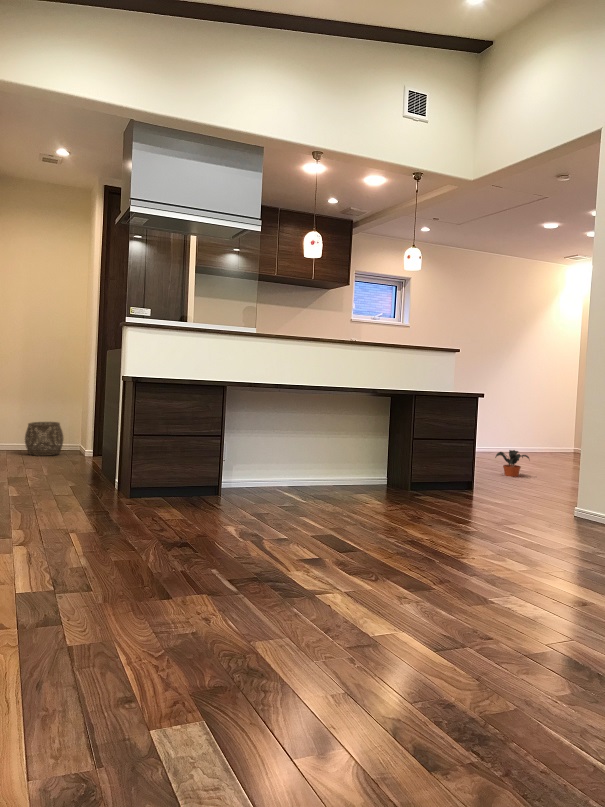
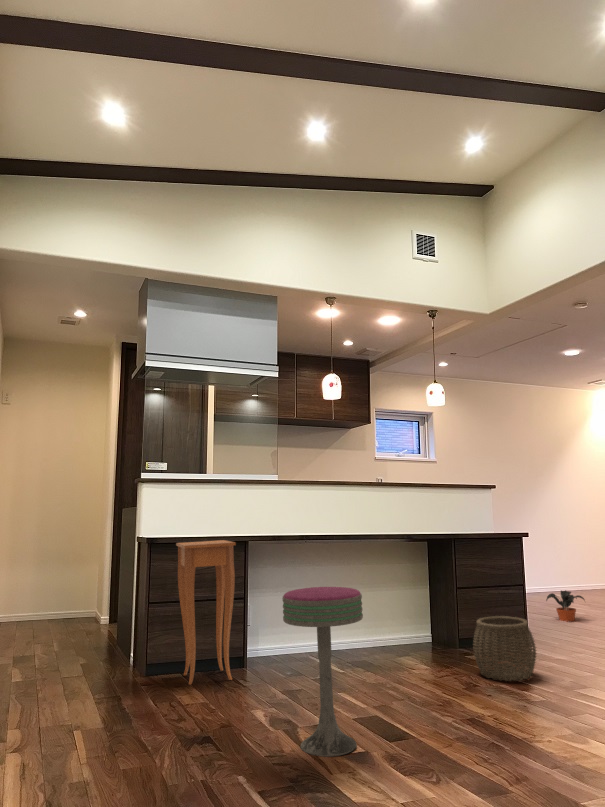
side table: none [159,384,214,507] -> present [176,540,236,684]
woven basket: present [25,422,64,456] -> present [473,616,536,681]
bar stool: none [255,425,325,560] -> present [282,587,363,757]

